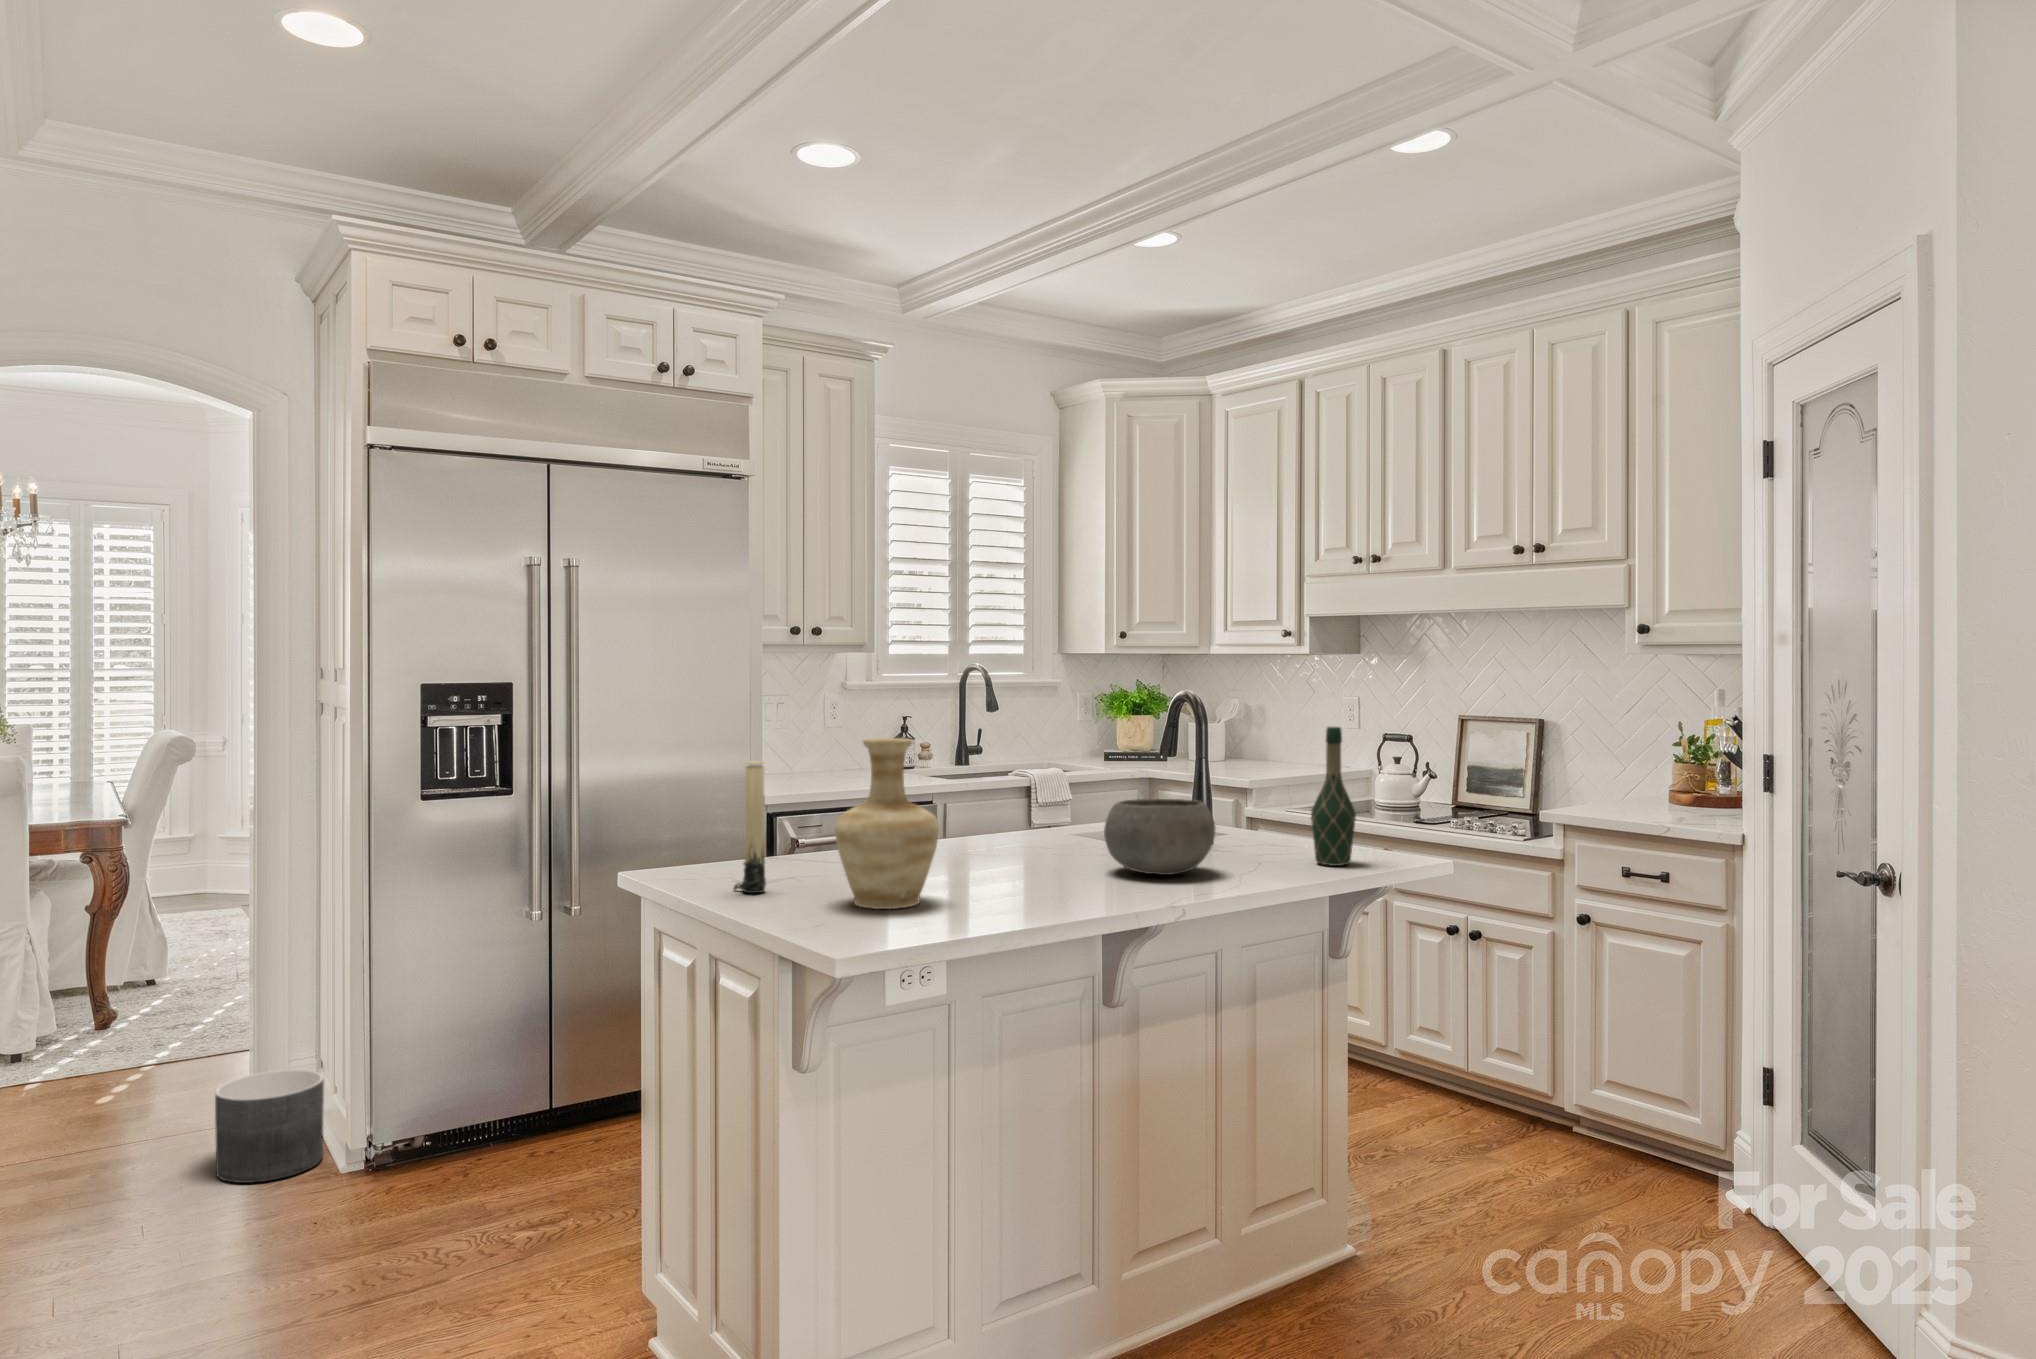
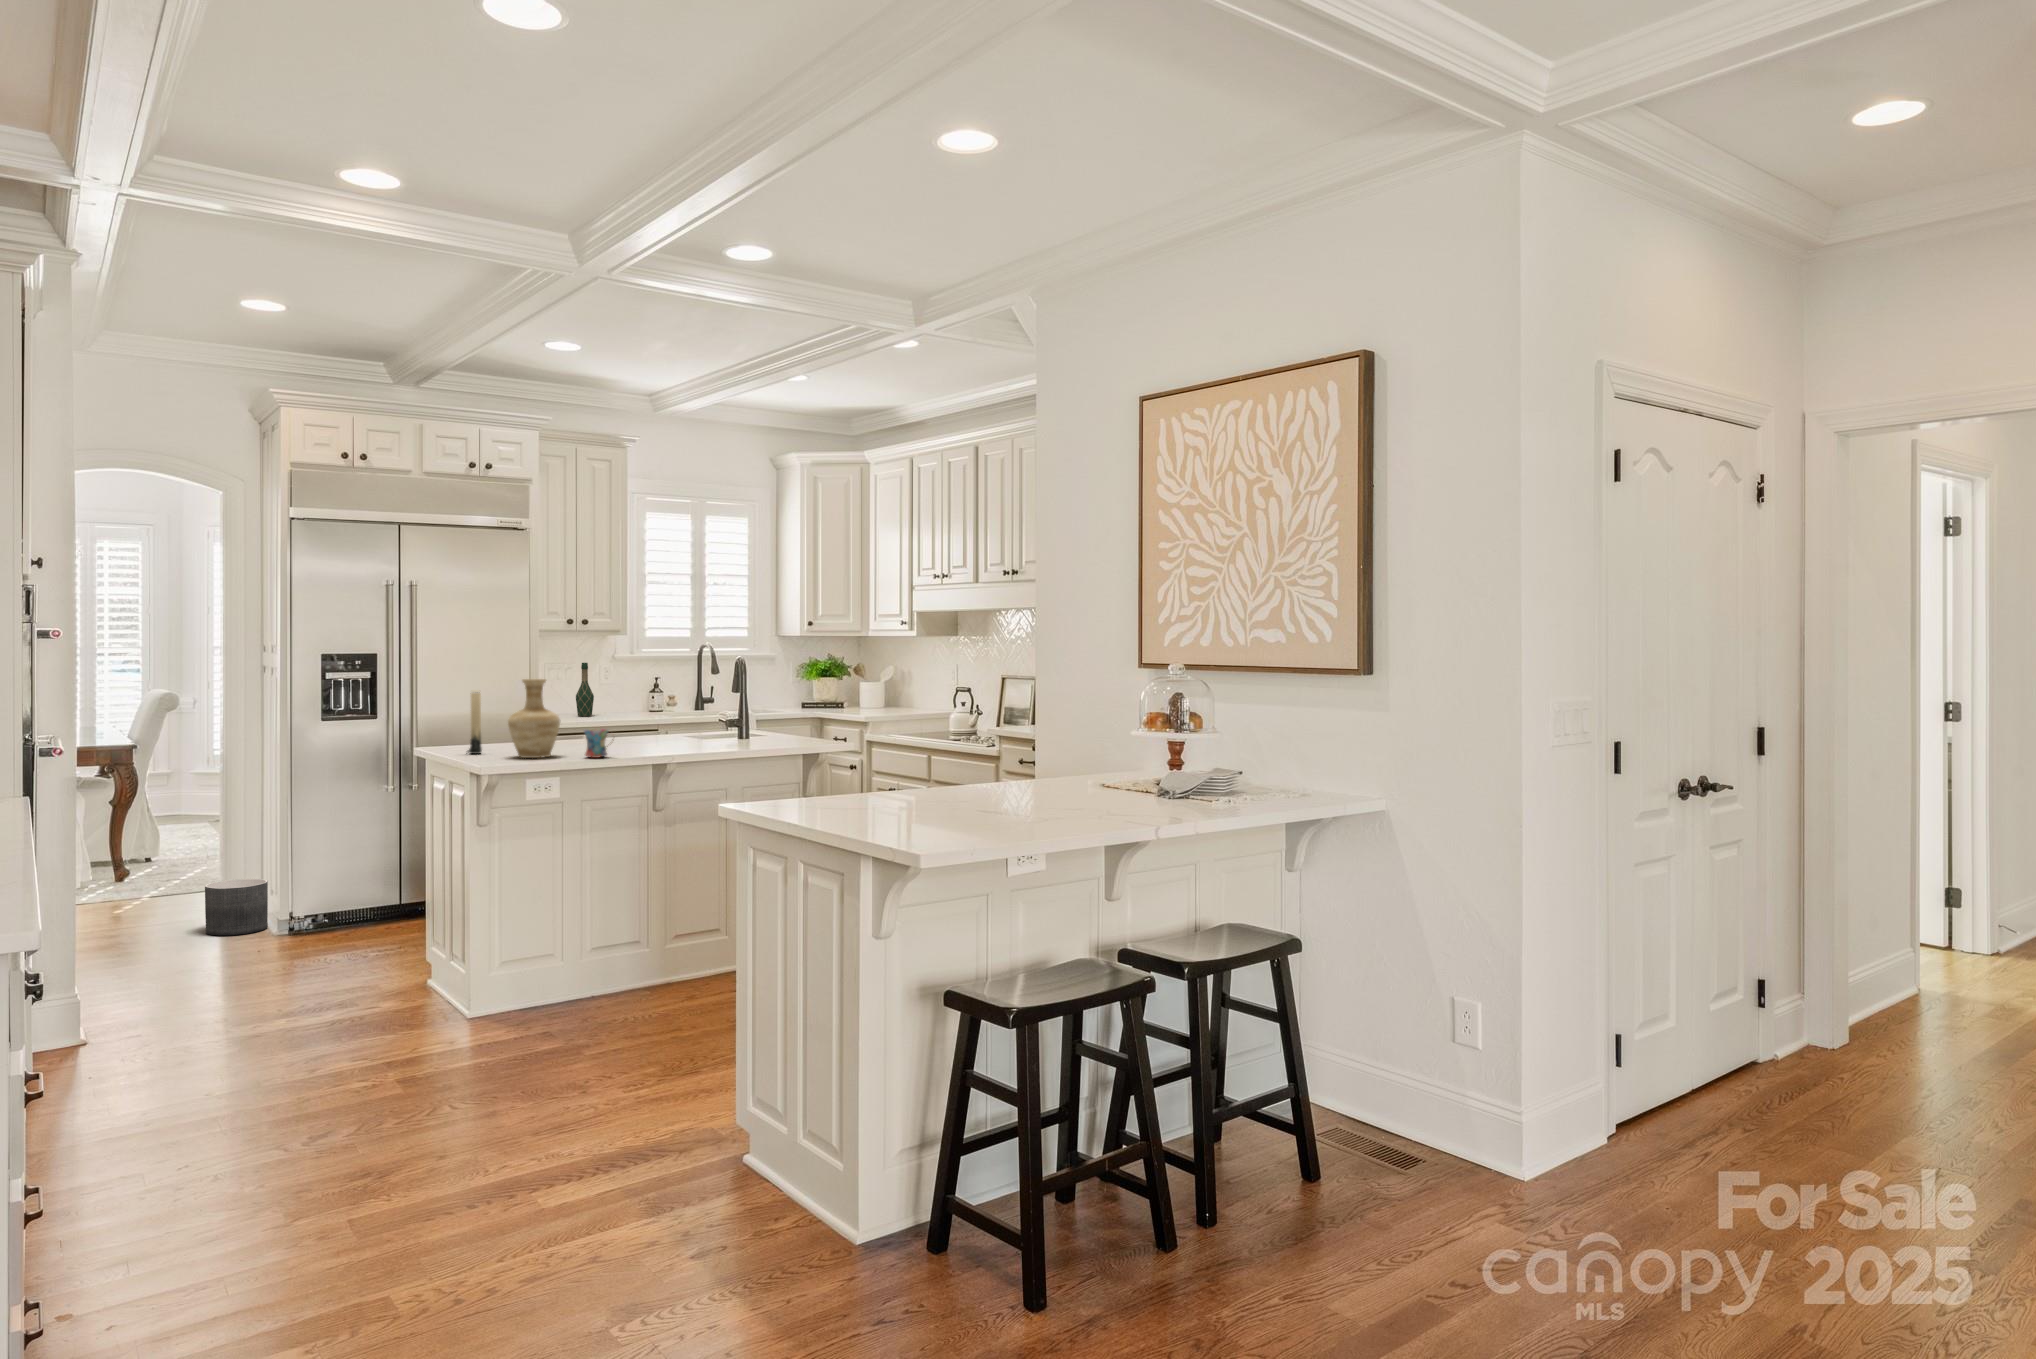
wine bottle: present [1311,727,1356,866] -> present [576,663,594,716]
bowl: present [1104,799,1215,875] -> none [664,713,722,749]
mug: none [993,843,1058,907] -> present [584,729,614,758]

